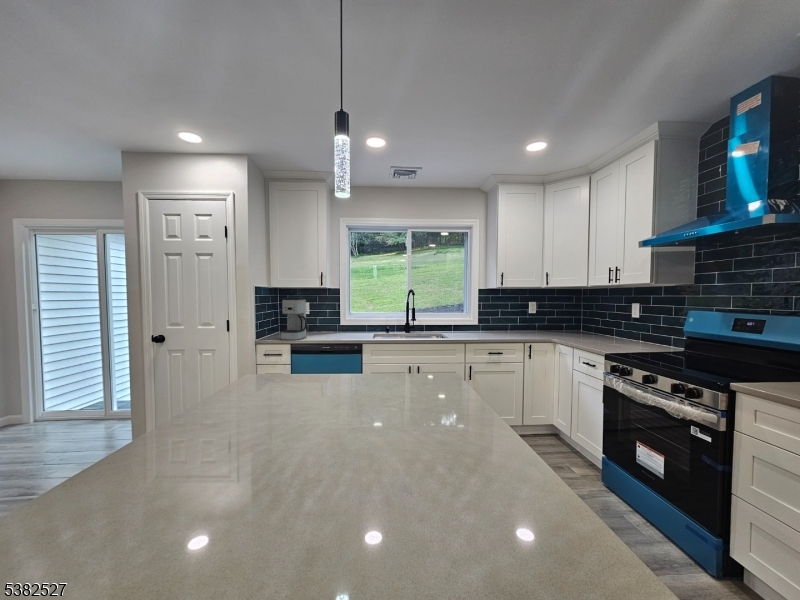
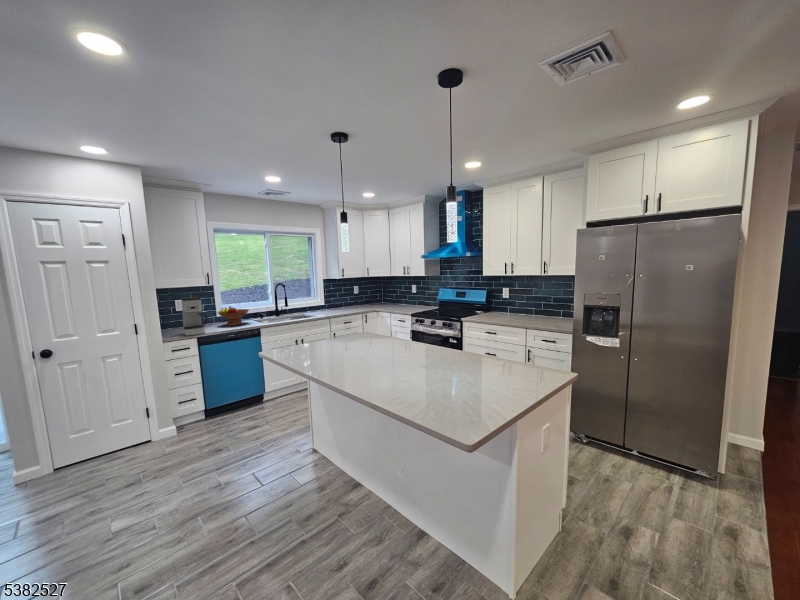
fruit bowl: none [329,313,364,336] -> present [218,306,249,326]

